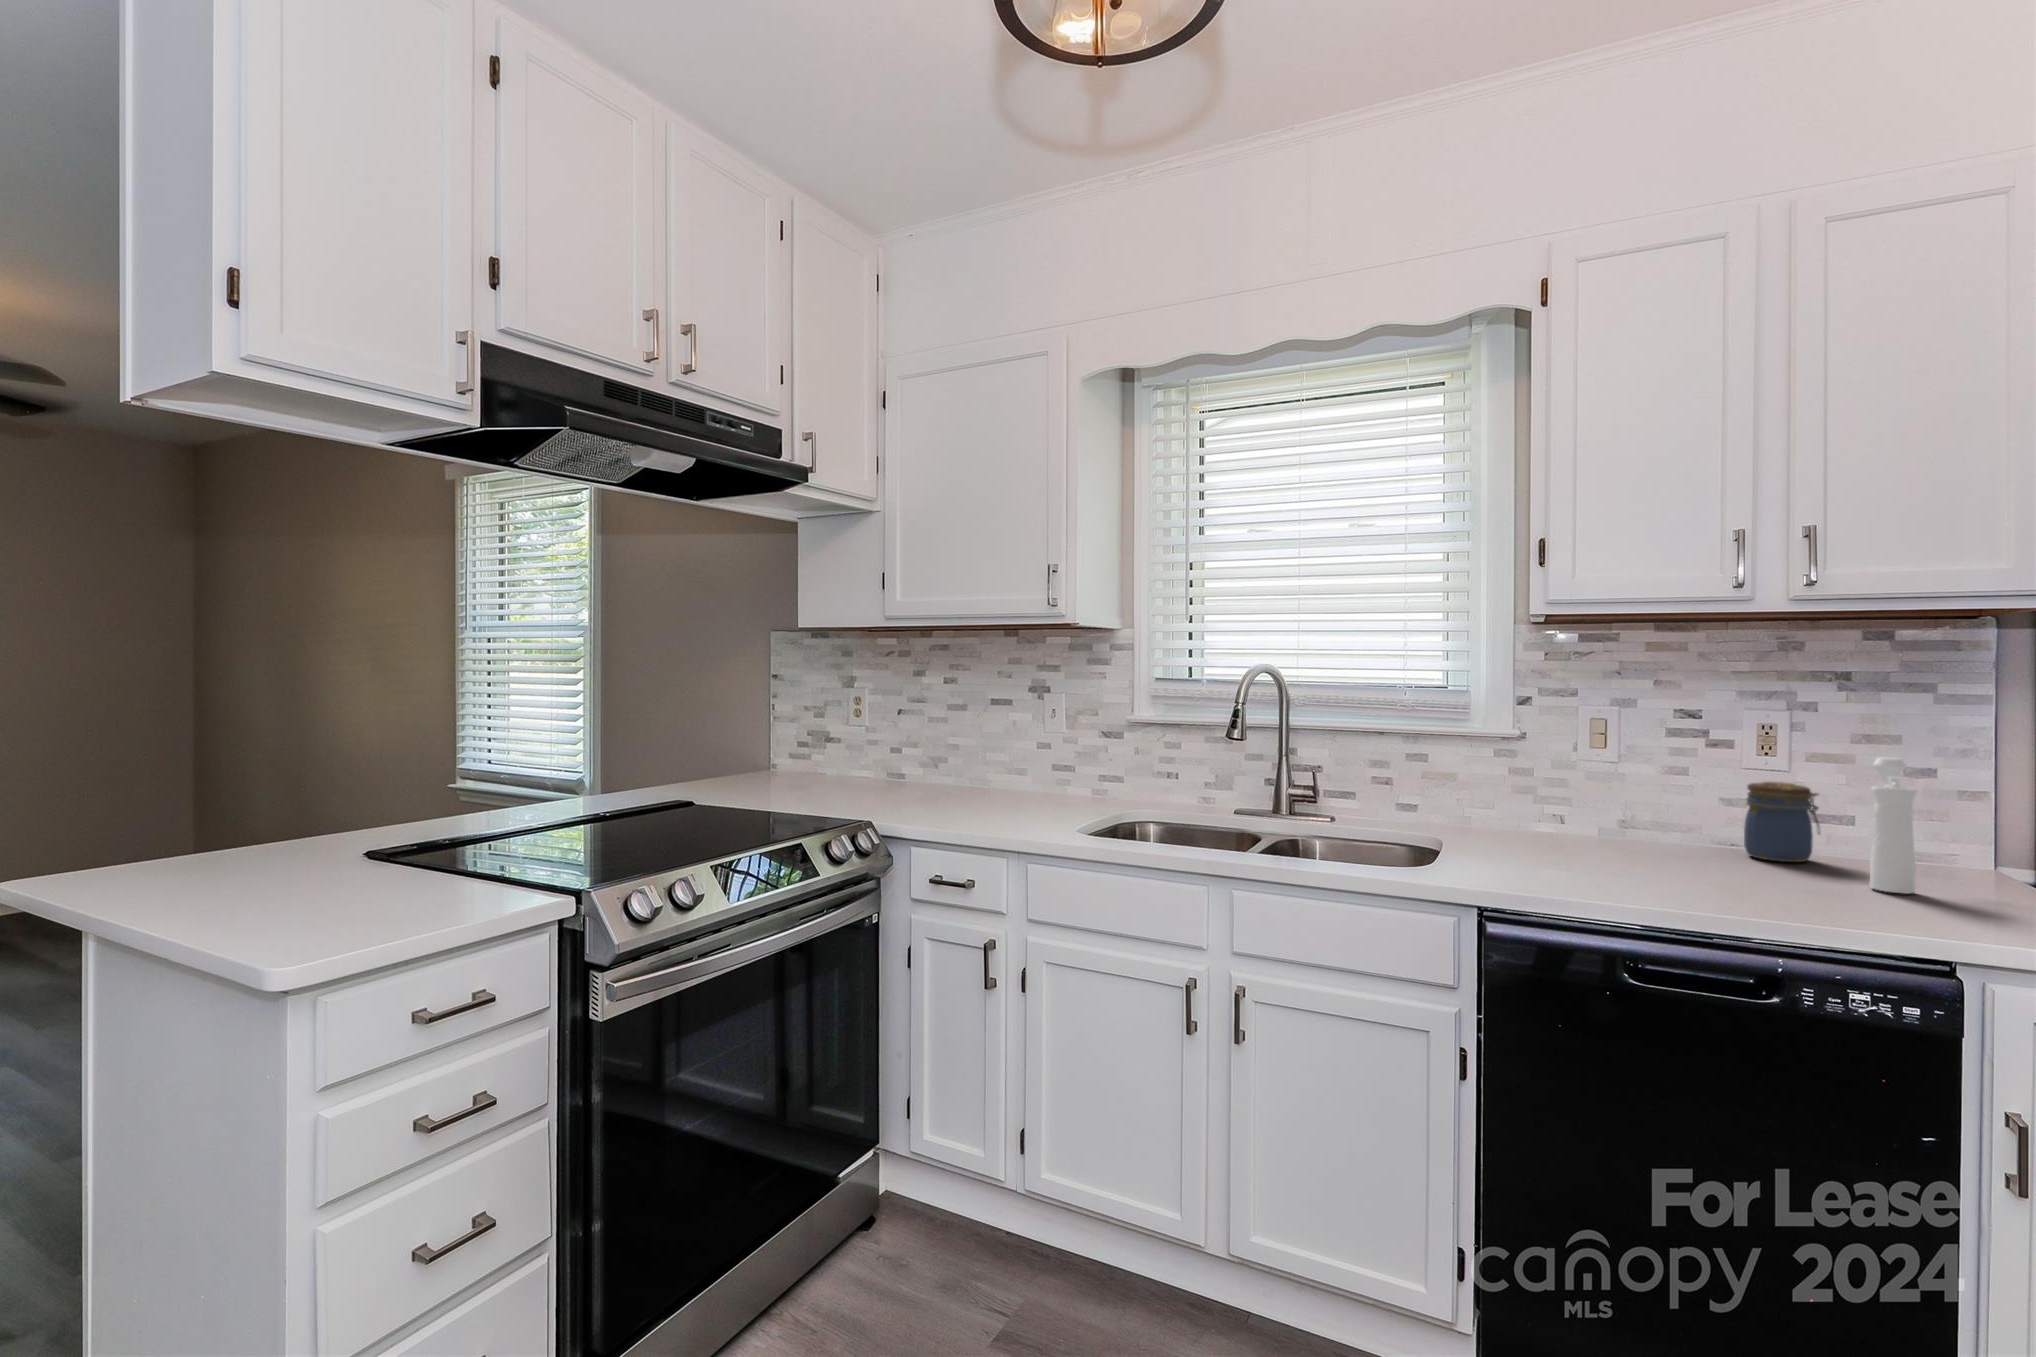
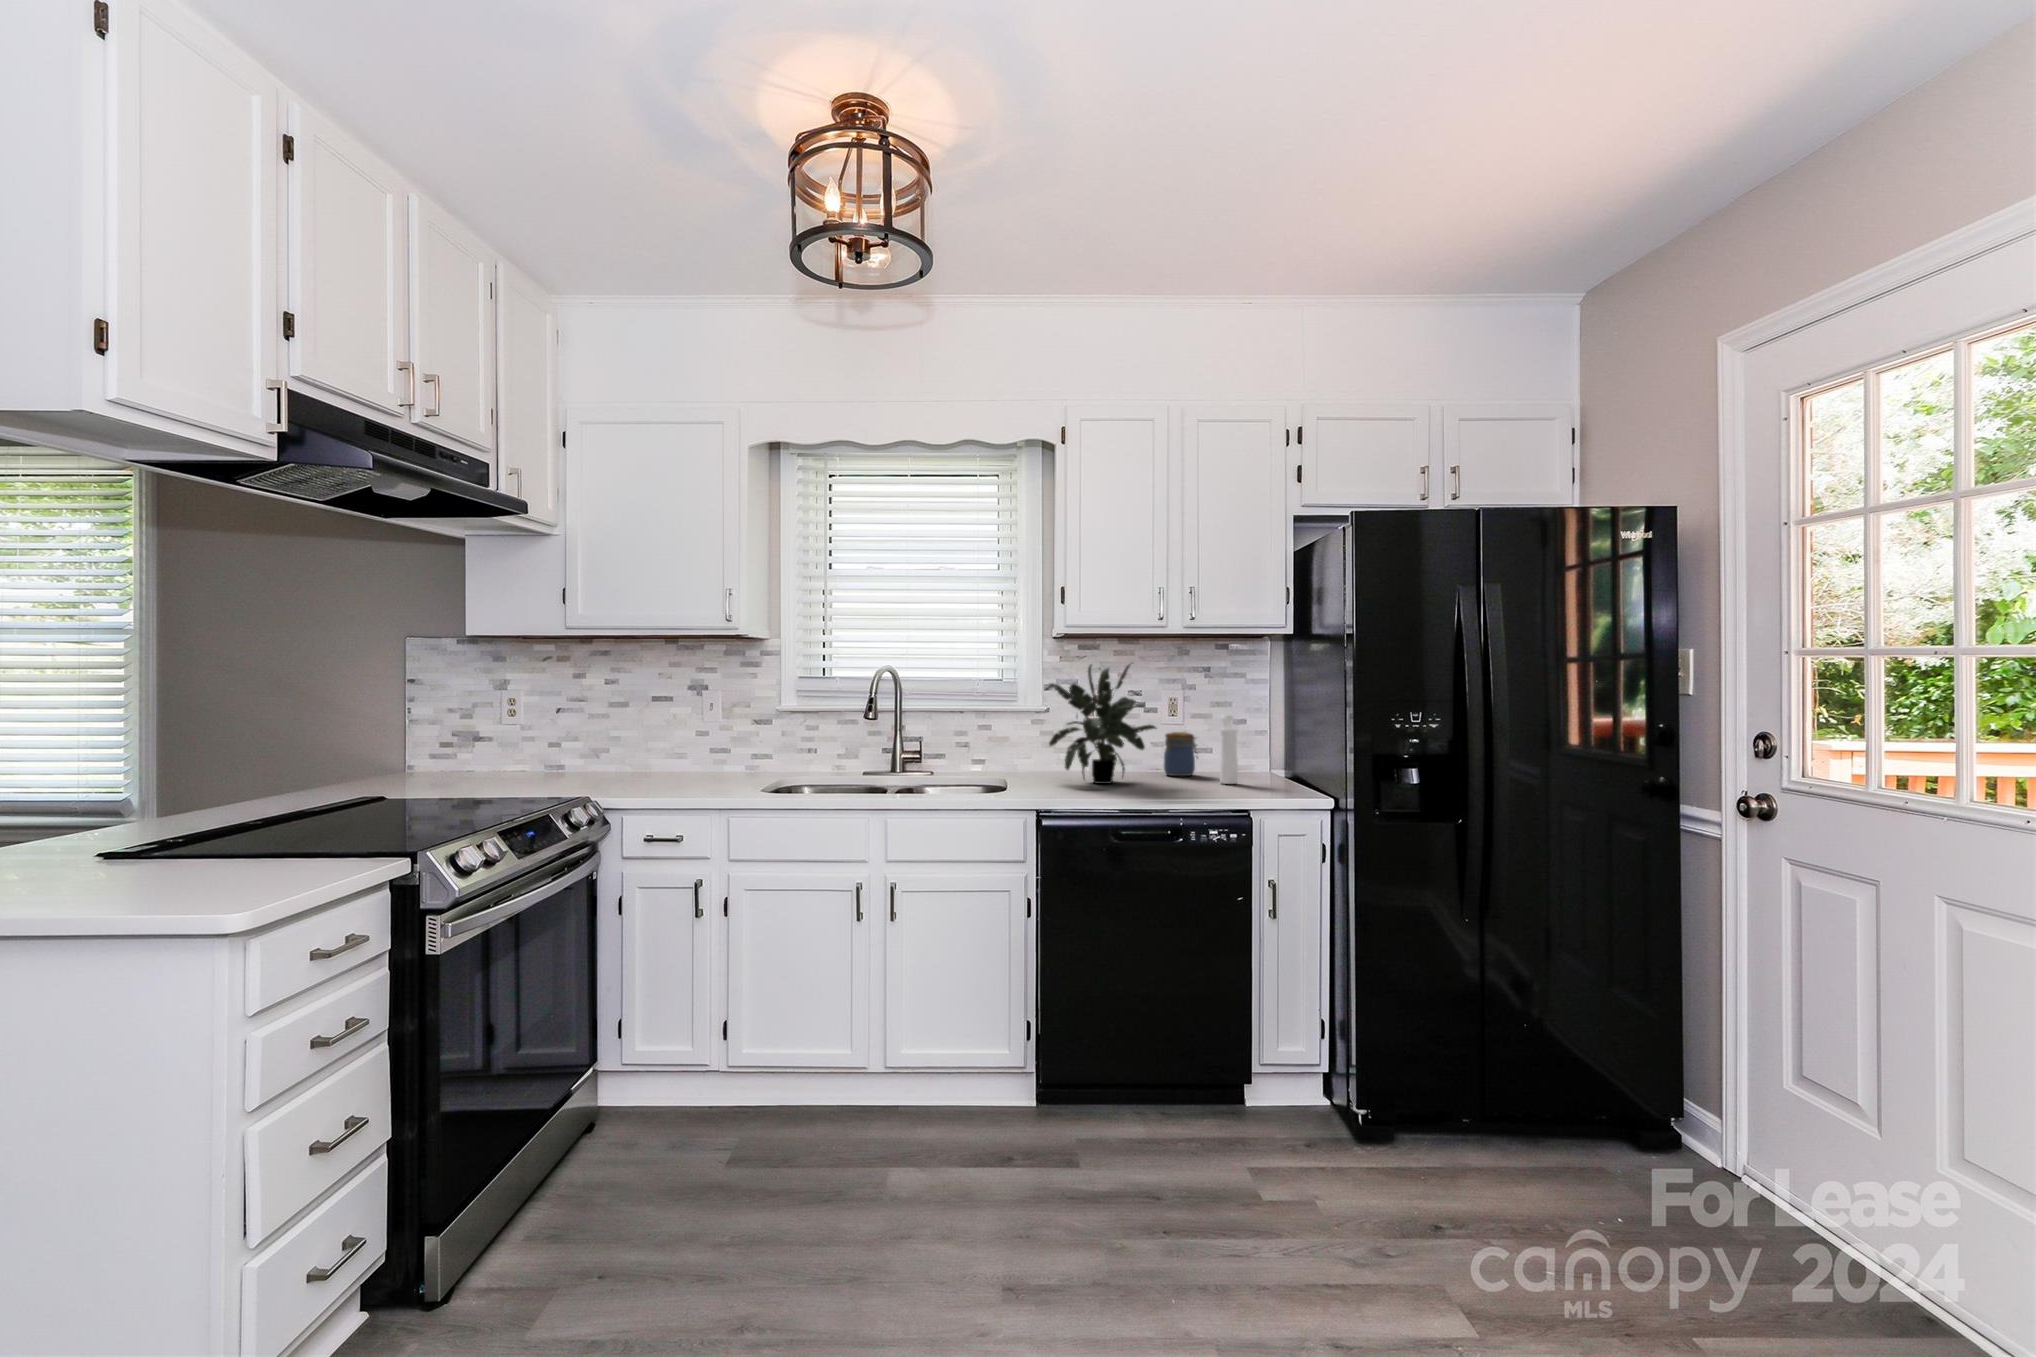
potted plant: none [1513,660,1725,866] -> present [1049,662,1156,784]

